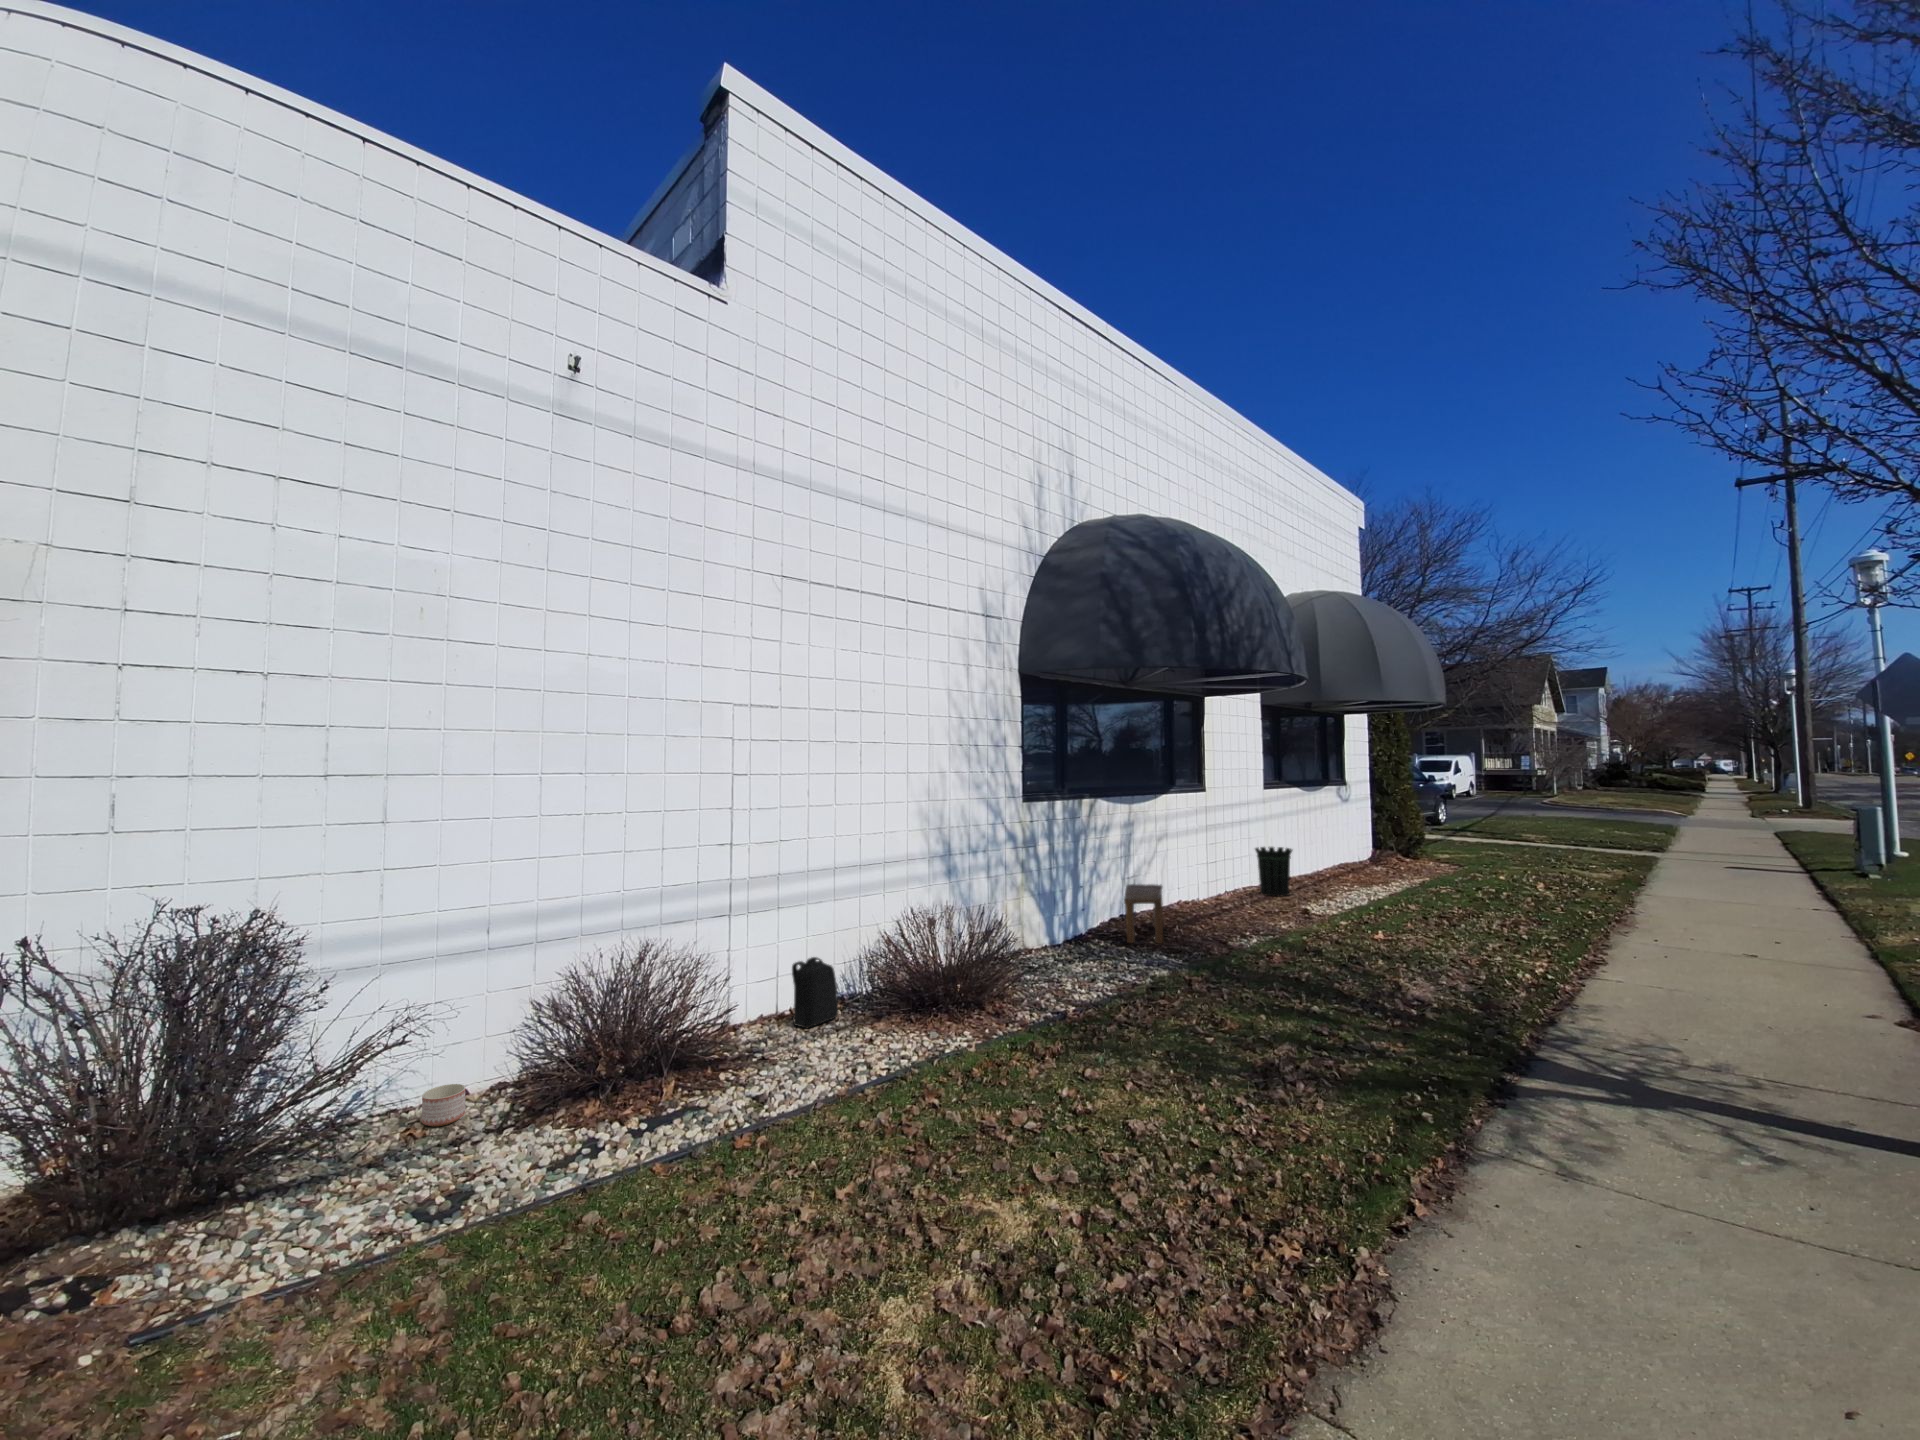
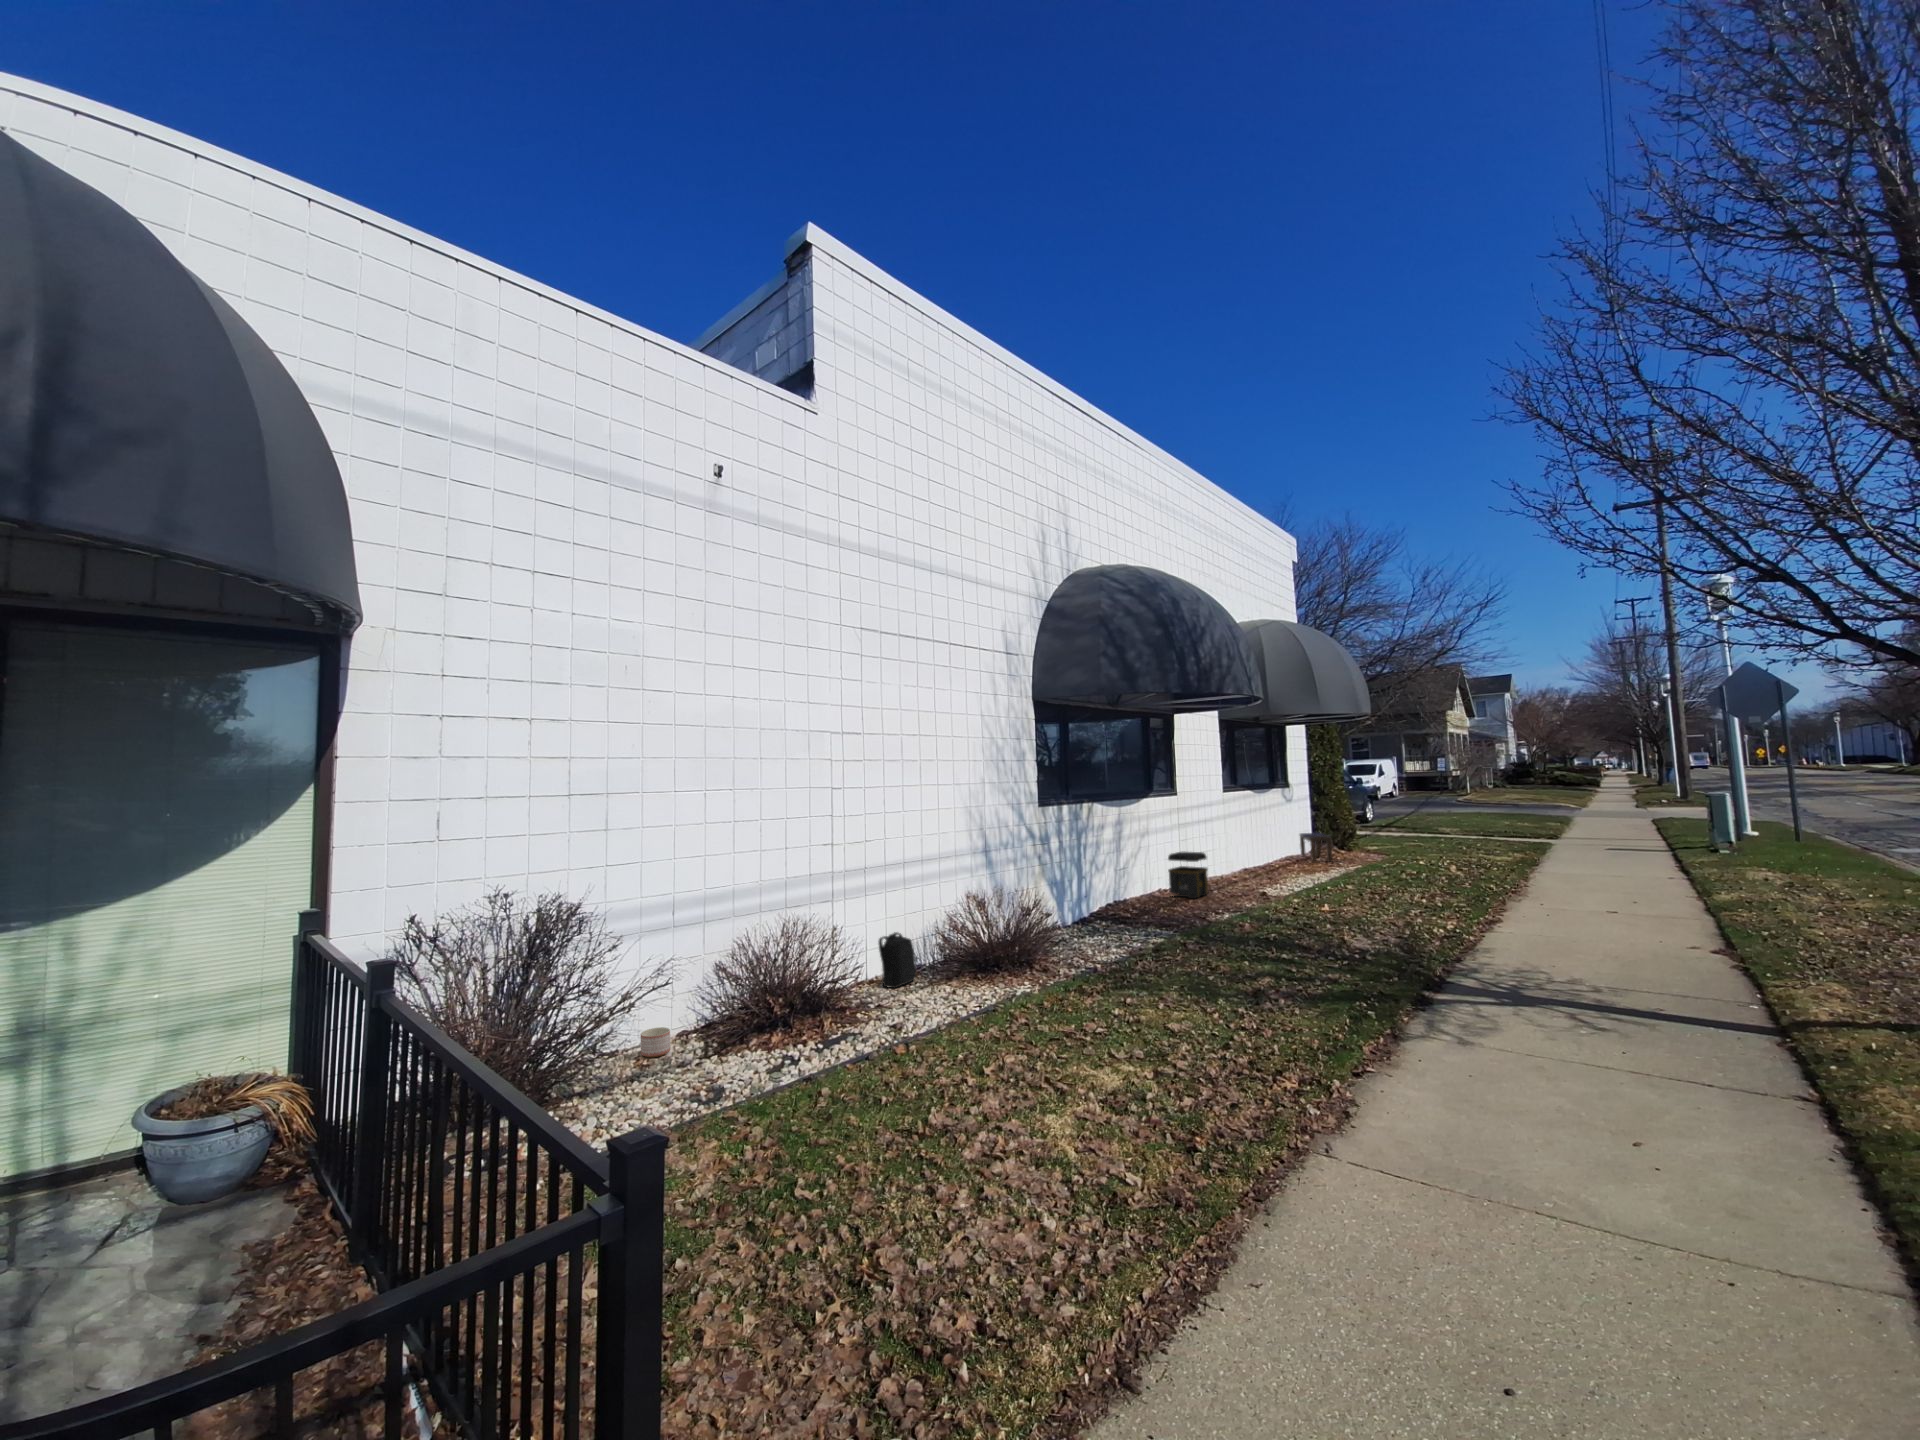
waste bin: present [1255,847,1292,896] -> none [1218,841,1251,884]
toolbox: none [1190,858,1238,914] -> present [1168,852,1208,899]
bench: present [1124,884,1163,944] -> present [1300,833,1332,862]

